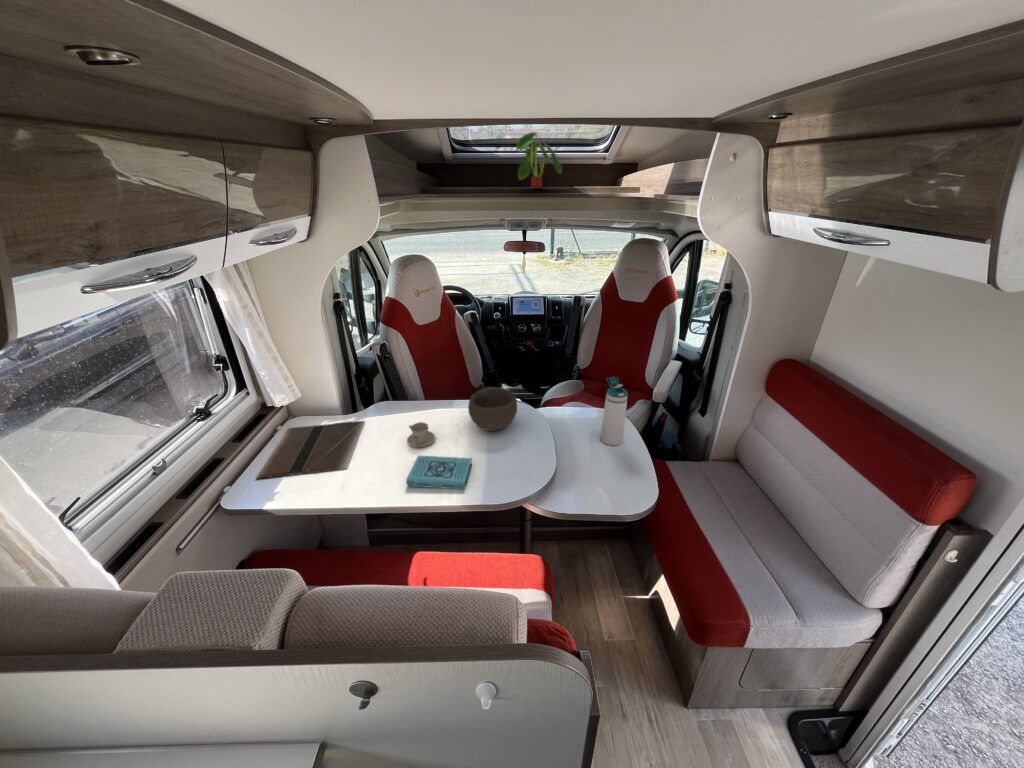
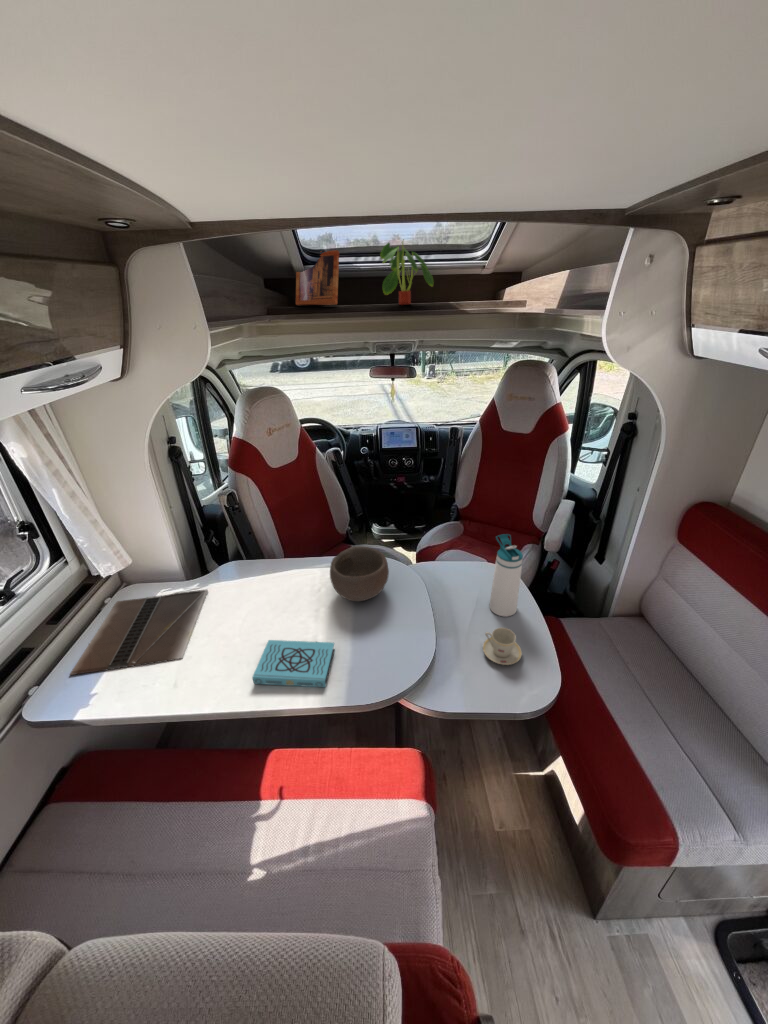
picture frame: none [442,141,481,187] -> present [296,250,339,305]
teacup: present [407,422,435,447] -> present [483,628,522,665]

